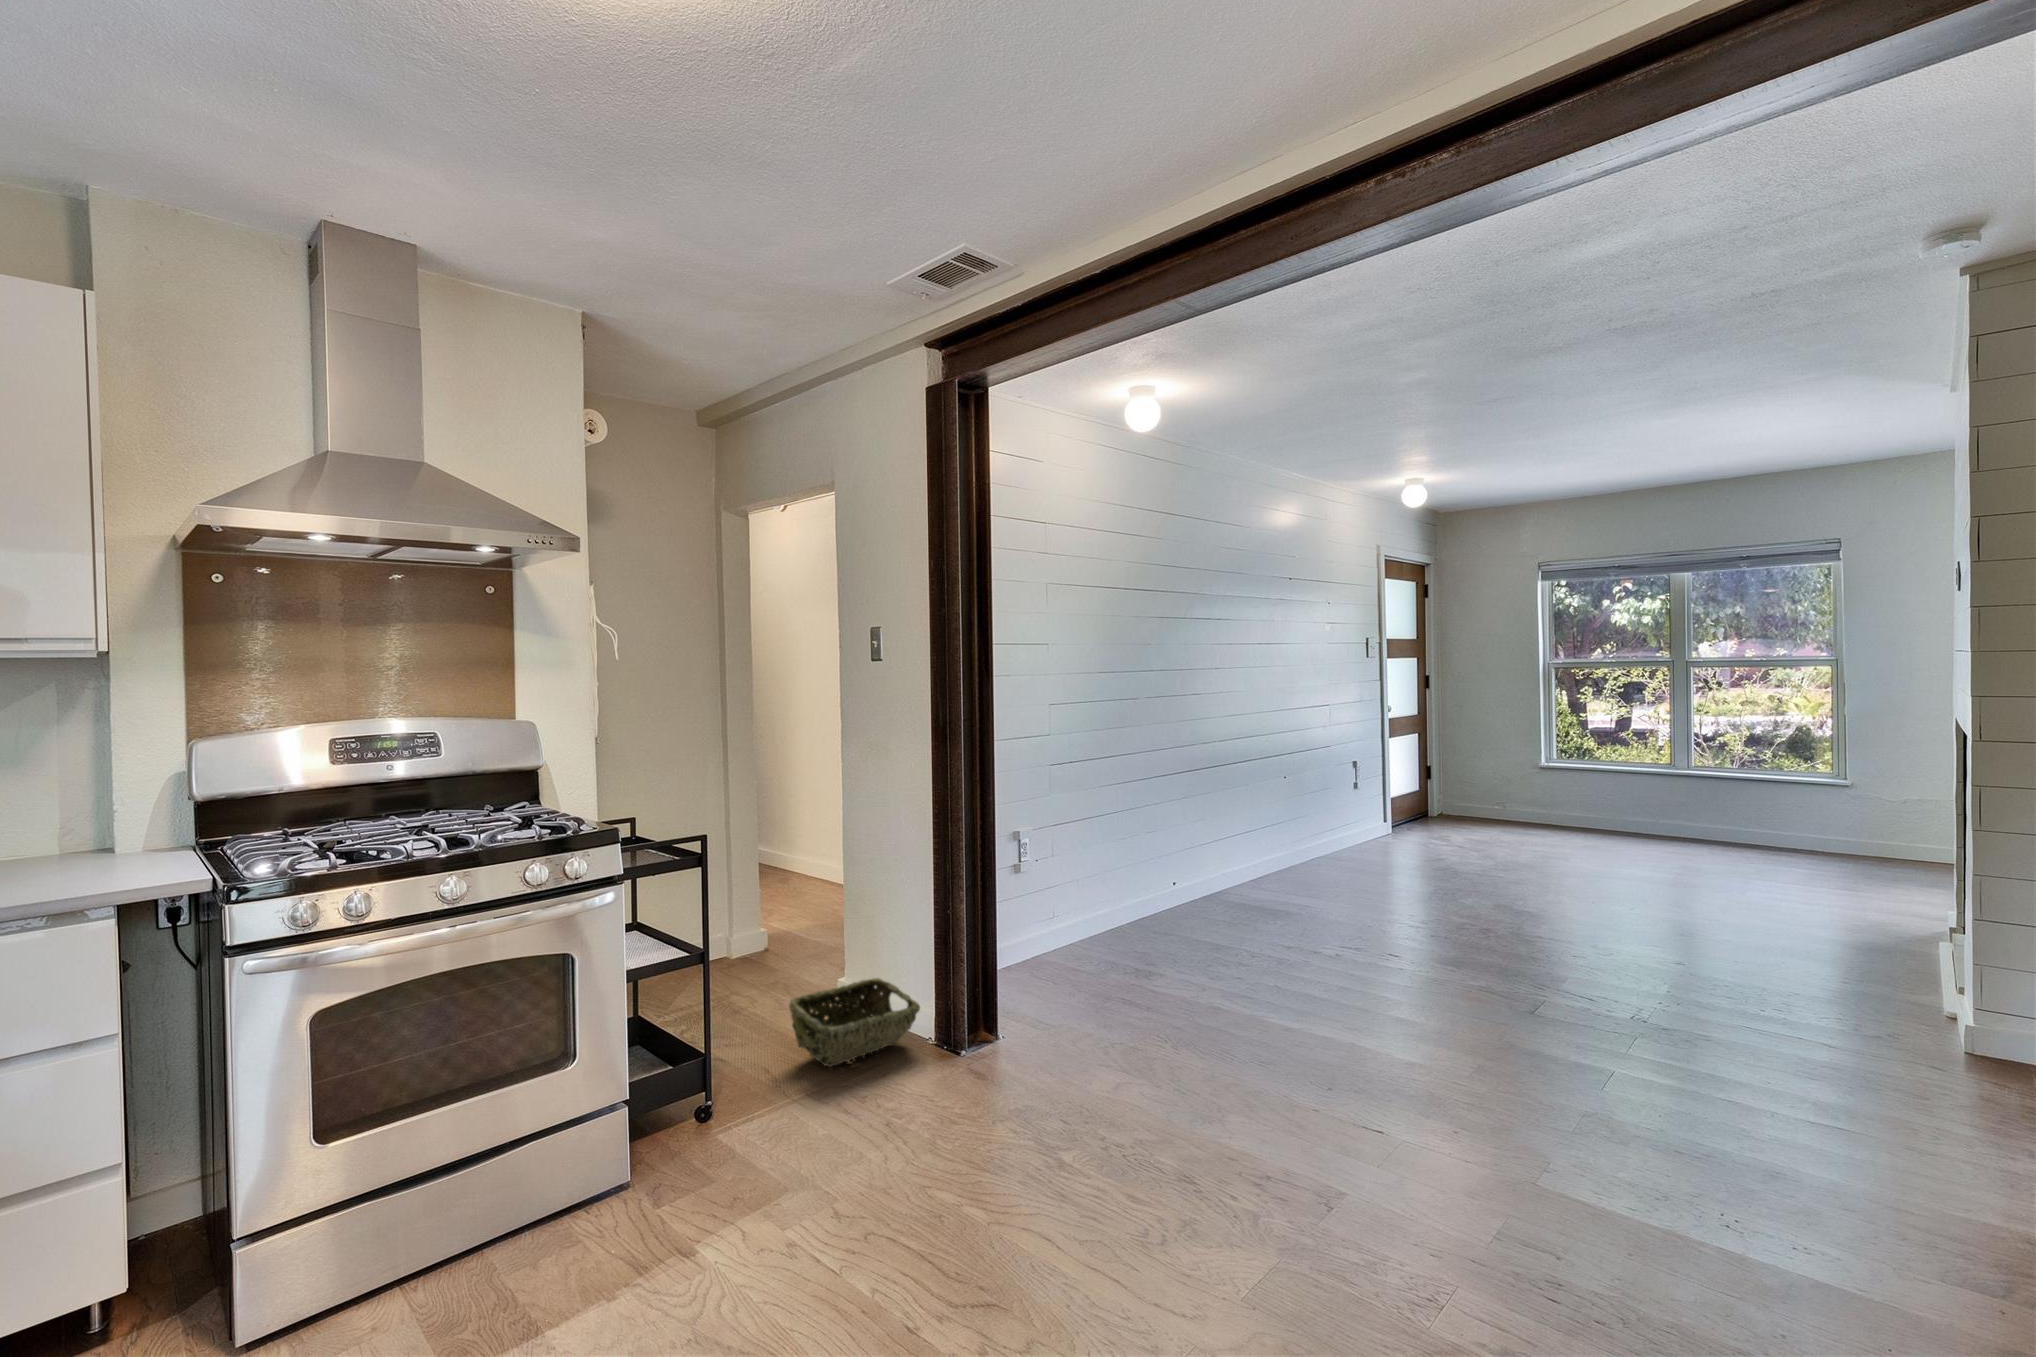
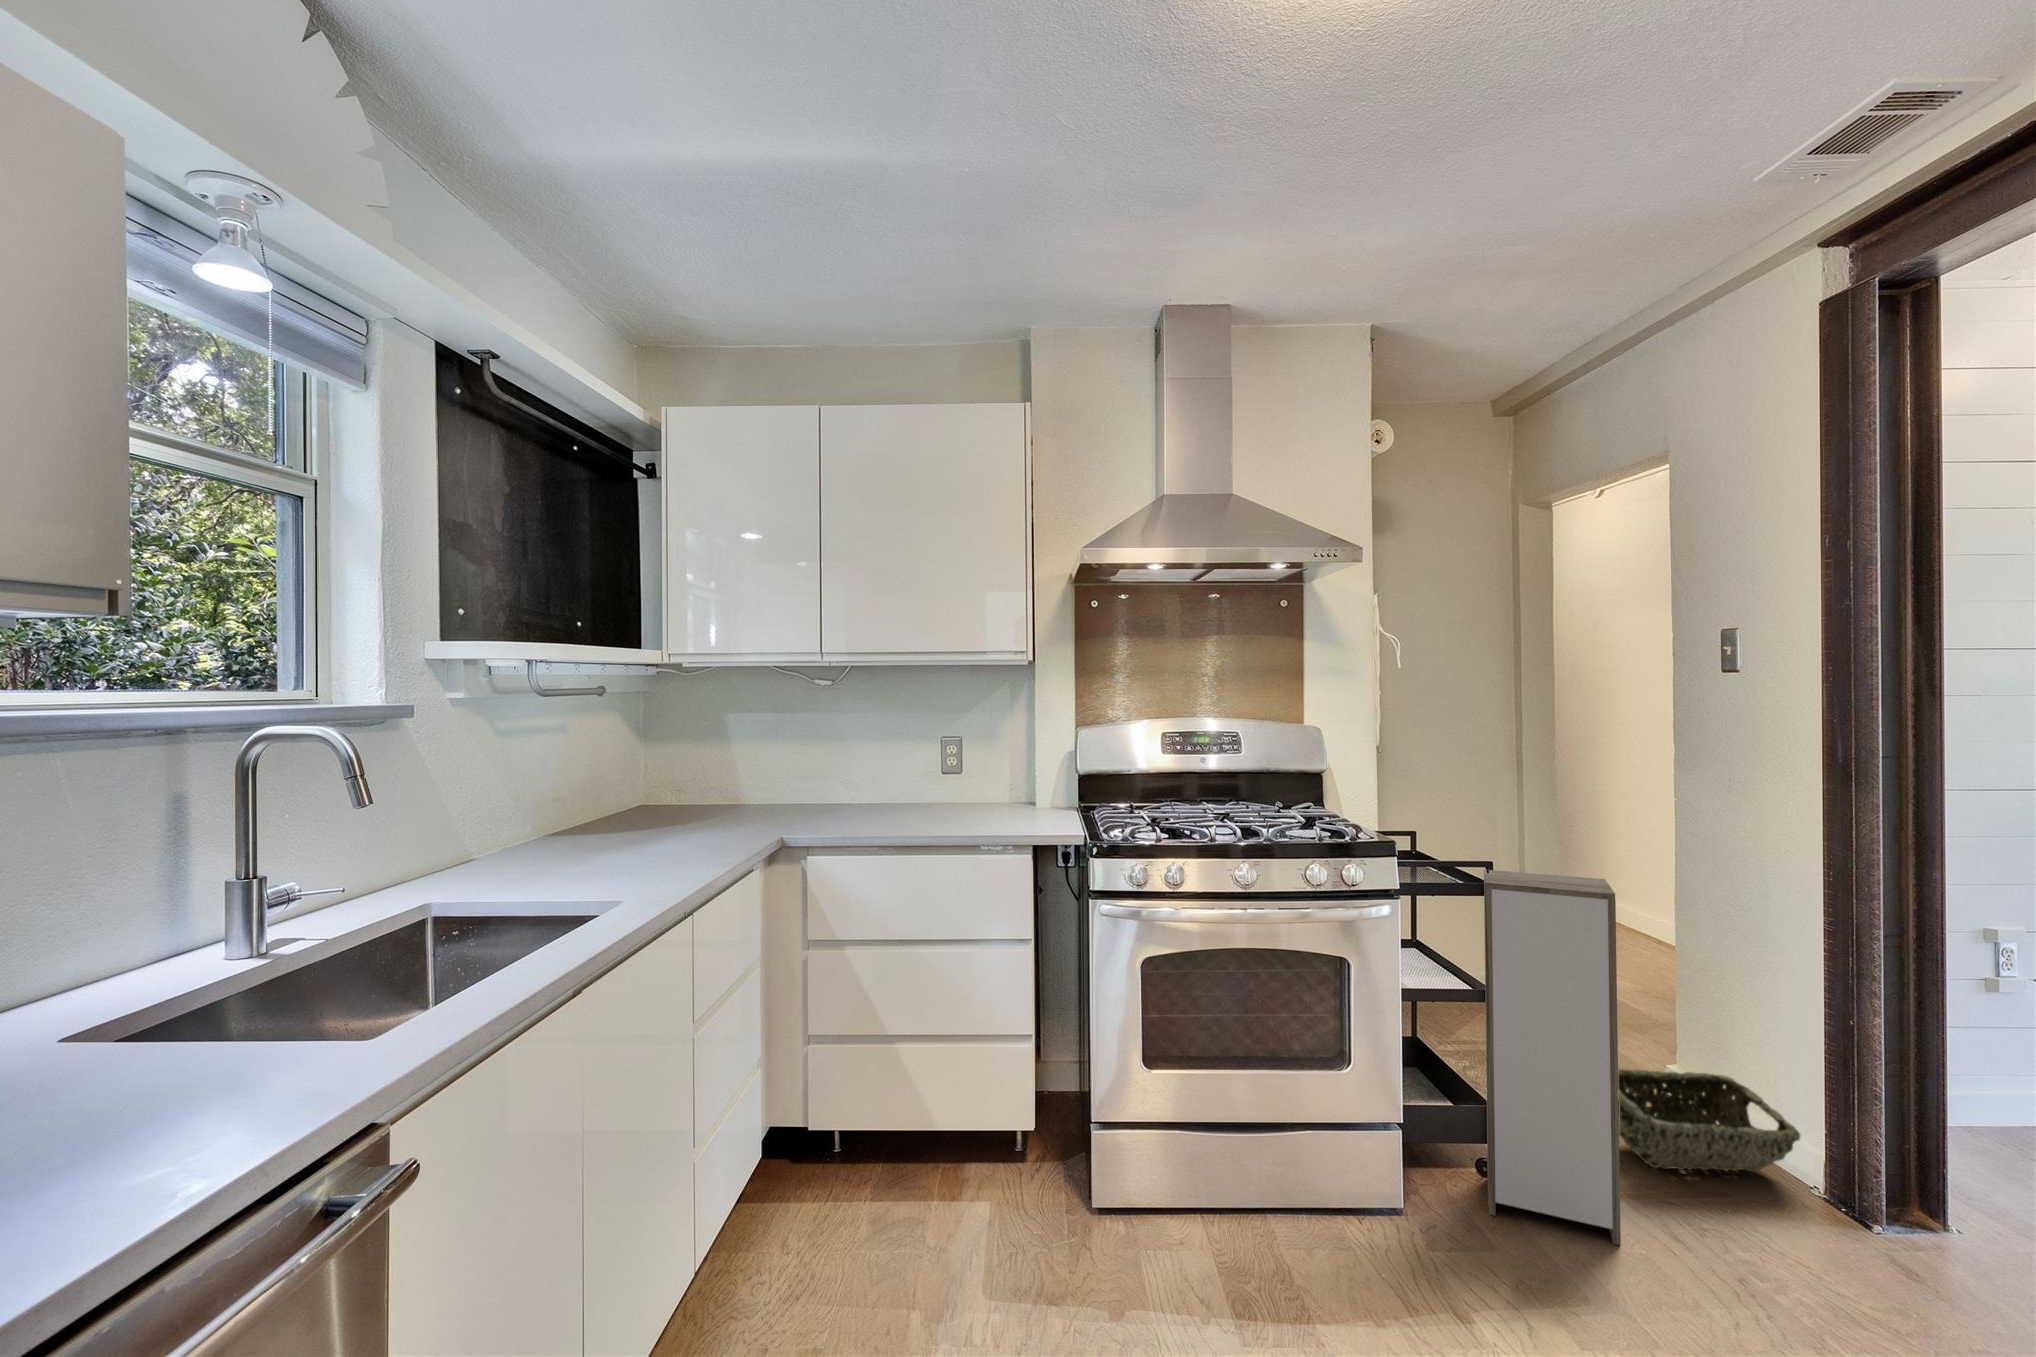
storage cabinet: none [698,837,807,1156] -> present [1484,870,1621,1245]

